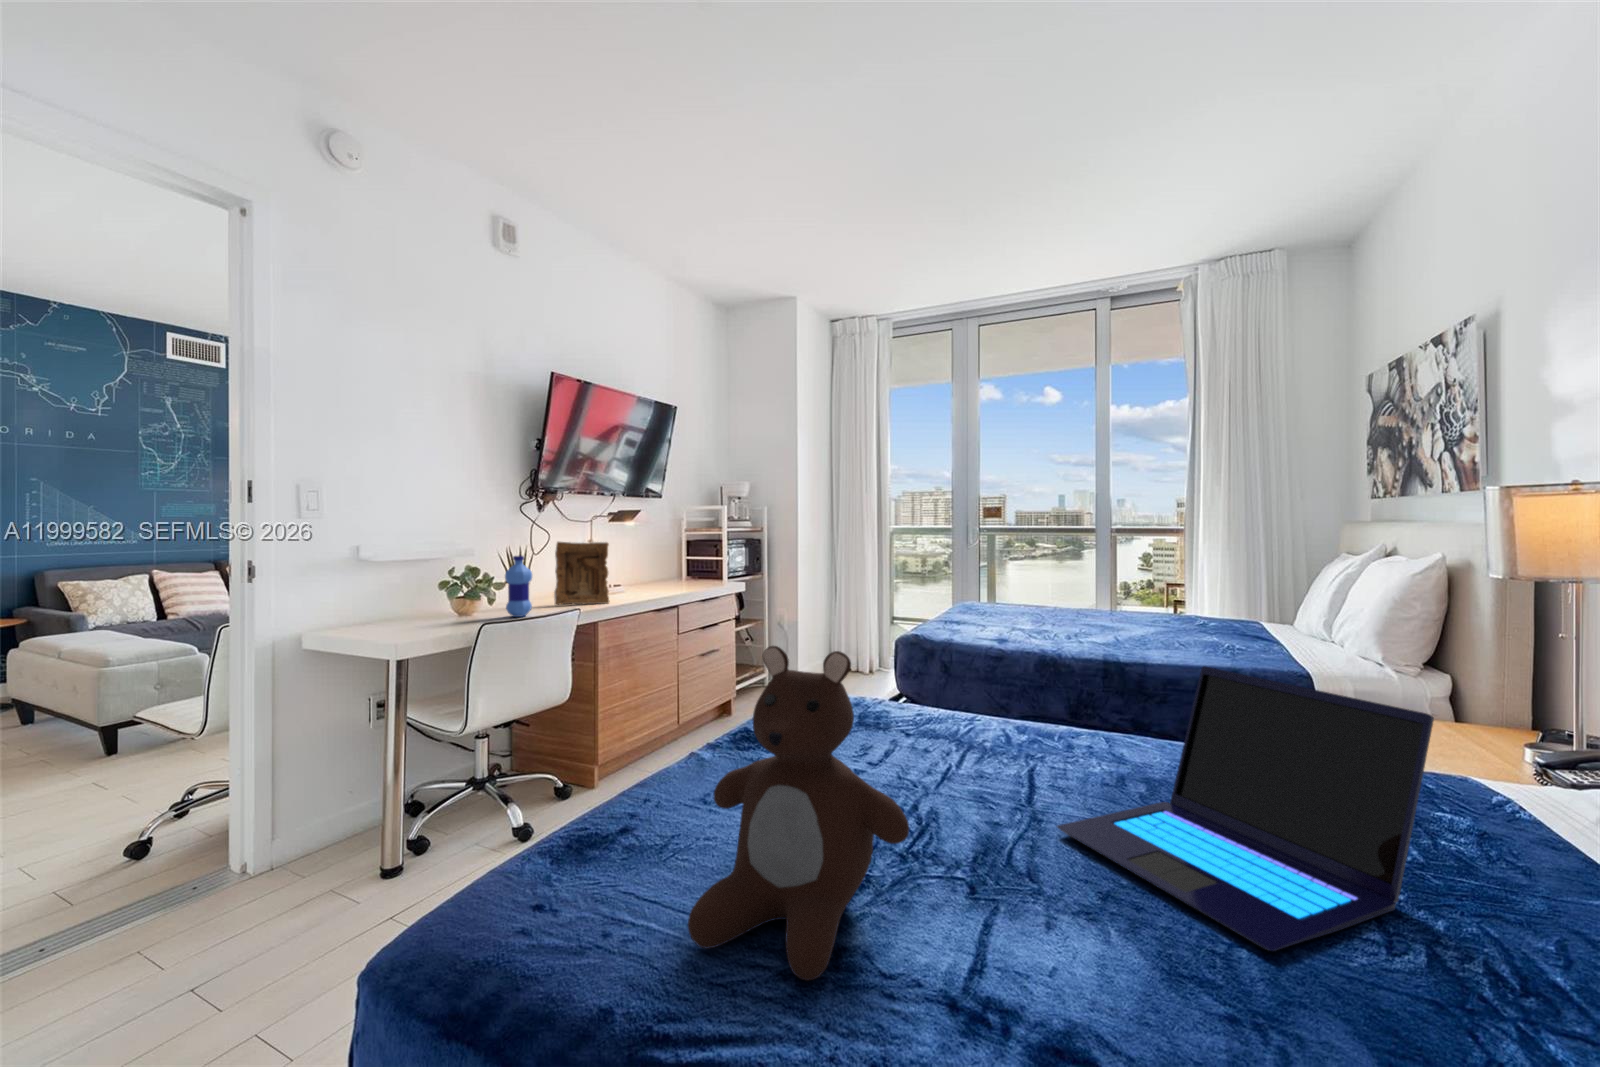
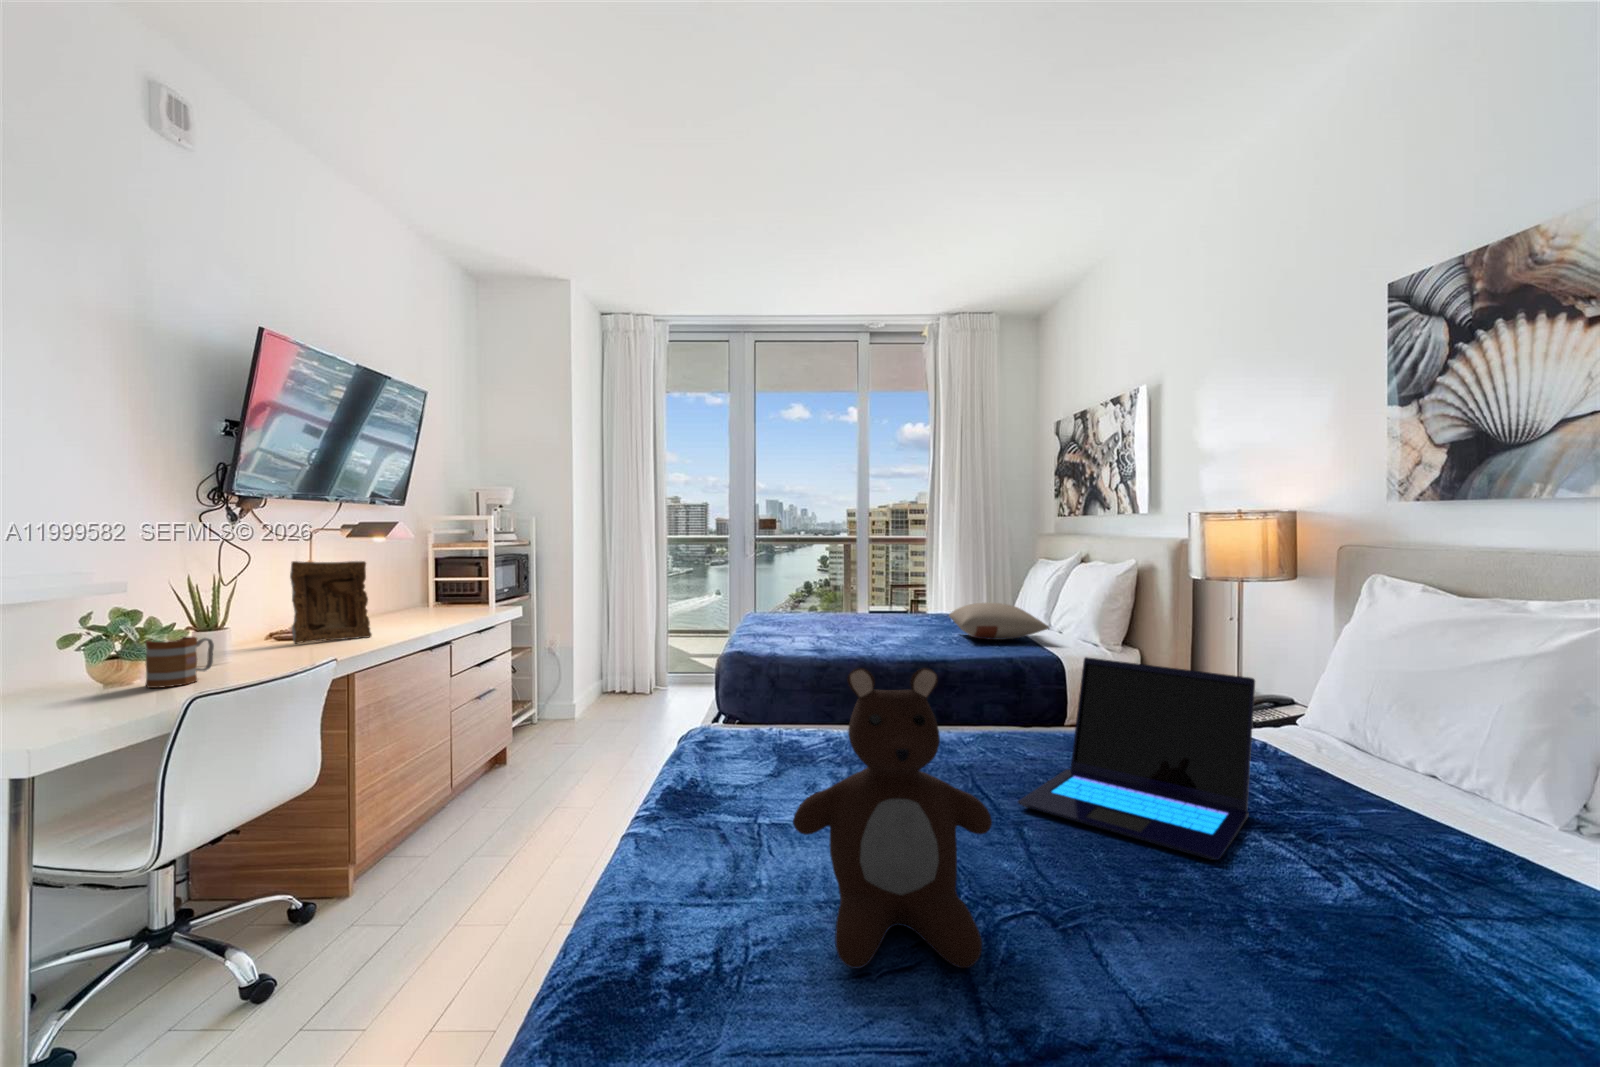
water bottle: present [505,556,532,617] -> none [234,581,276,663]
mug: none [441,594,485,630] -> present [146,637,214,688]
pillow: none [1176,601,1302,646] -> present [949,603,1049,640]

